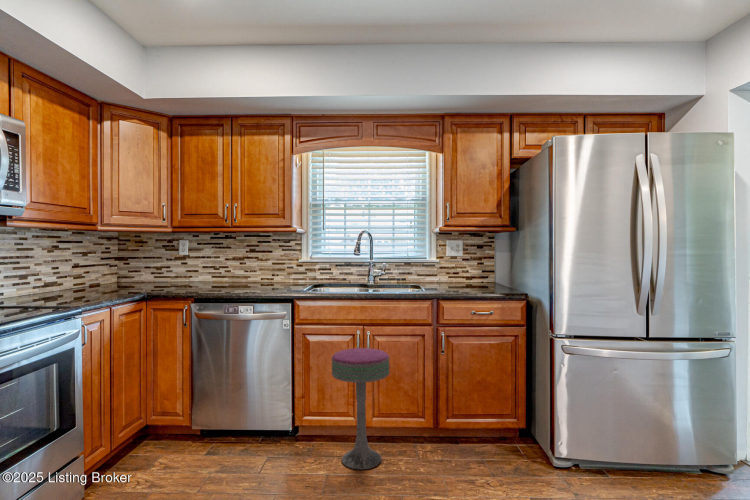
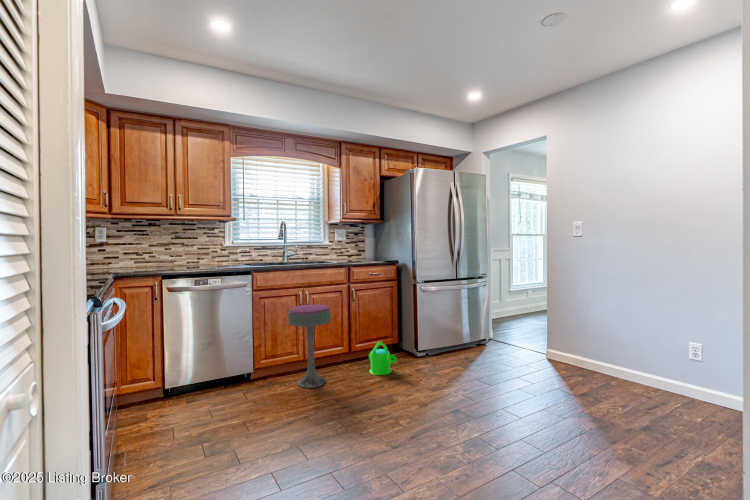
watering can: none [451,423,488,480] -> present [369,342,397,375]

